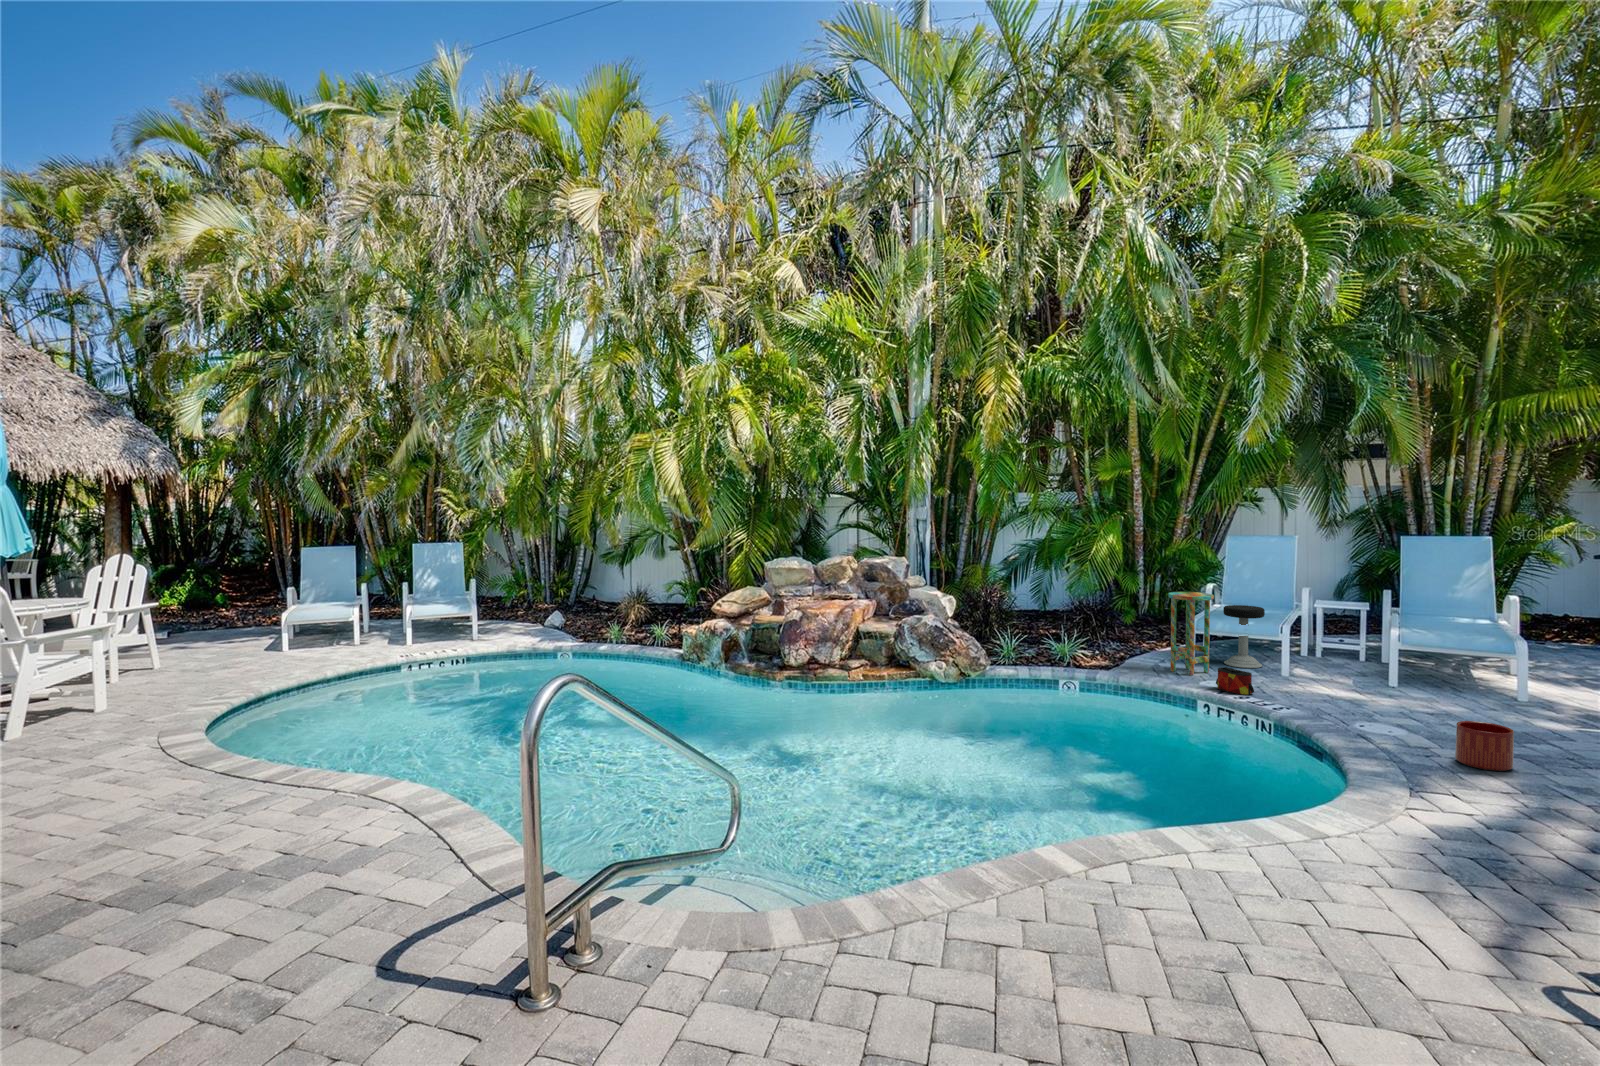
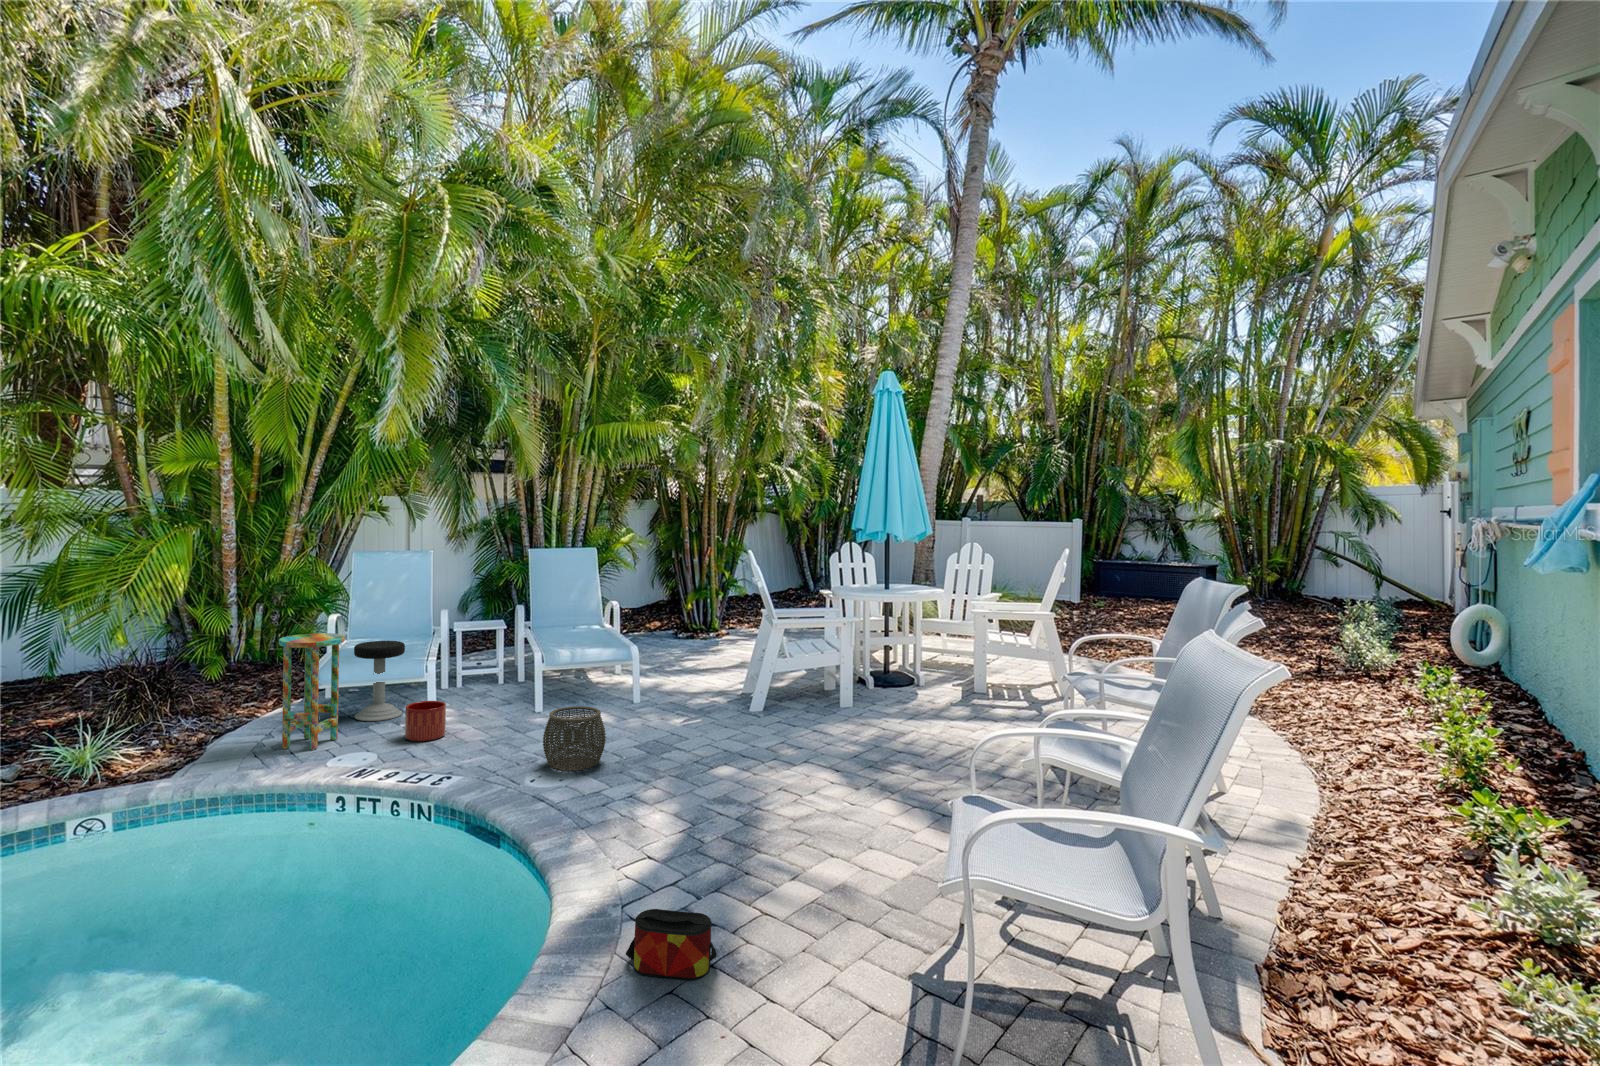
bag: present [1216,667,1254,695] -> present [626,909,717,980]
woven basket: none [1377,673,1449,731] -> present [543,706,606,771]
planter: present [1455,721,1514,771] -> present [405,701,446,742]

